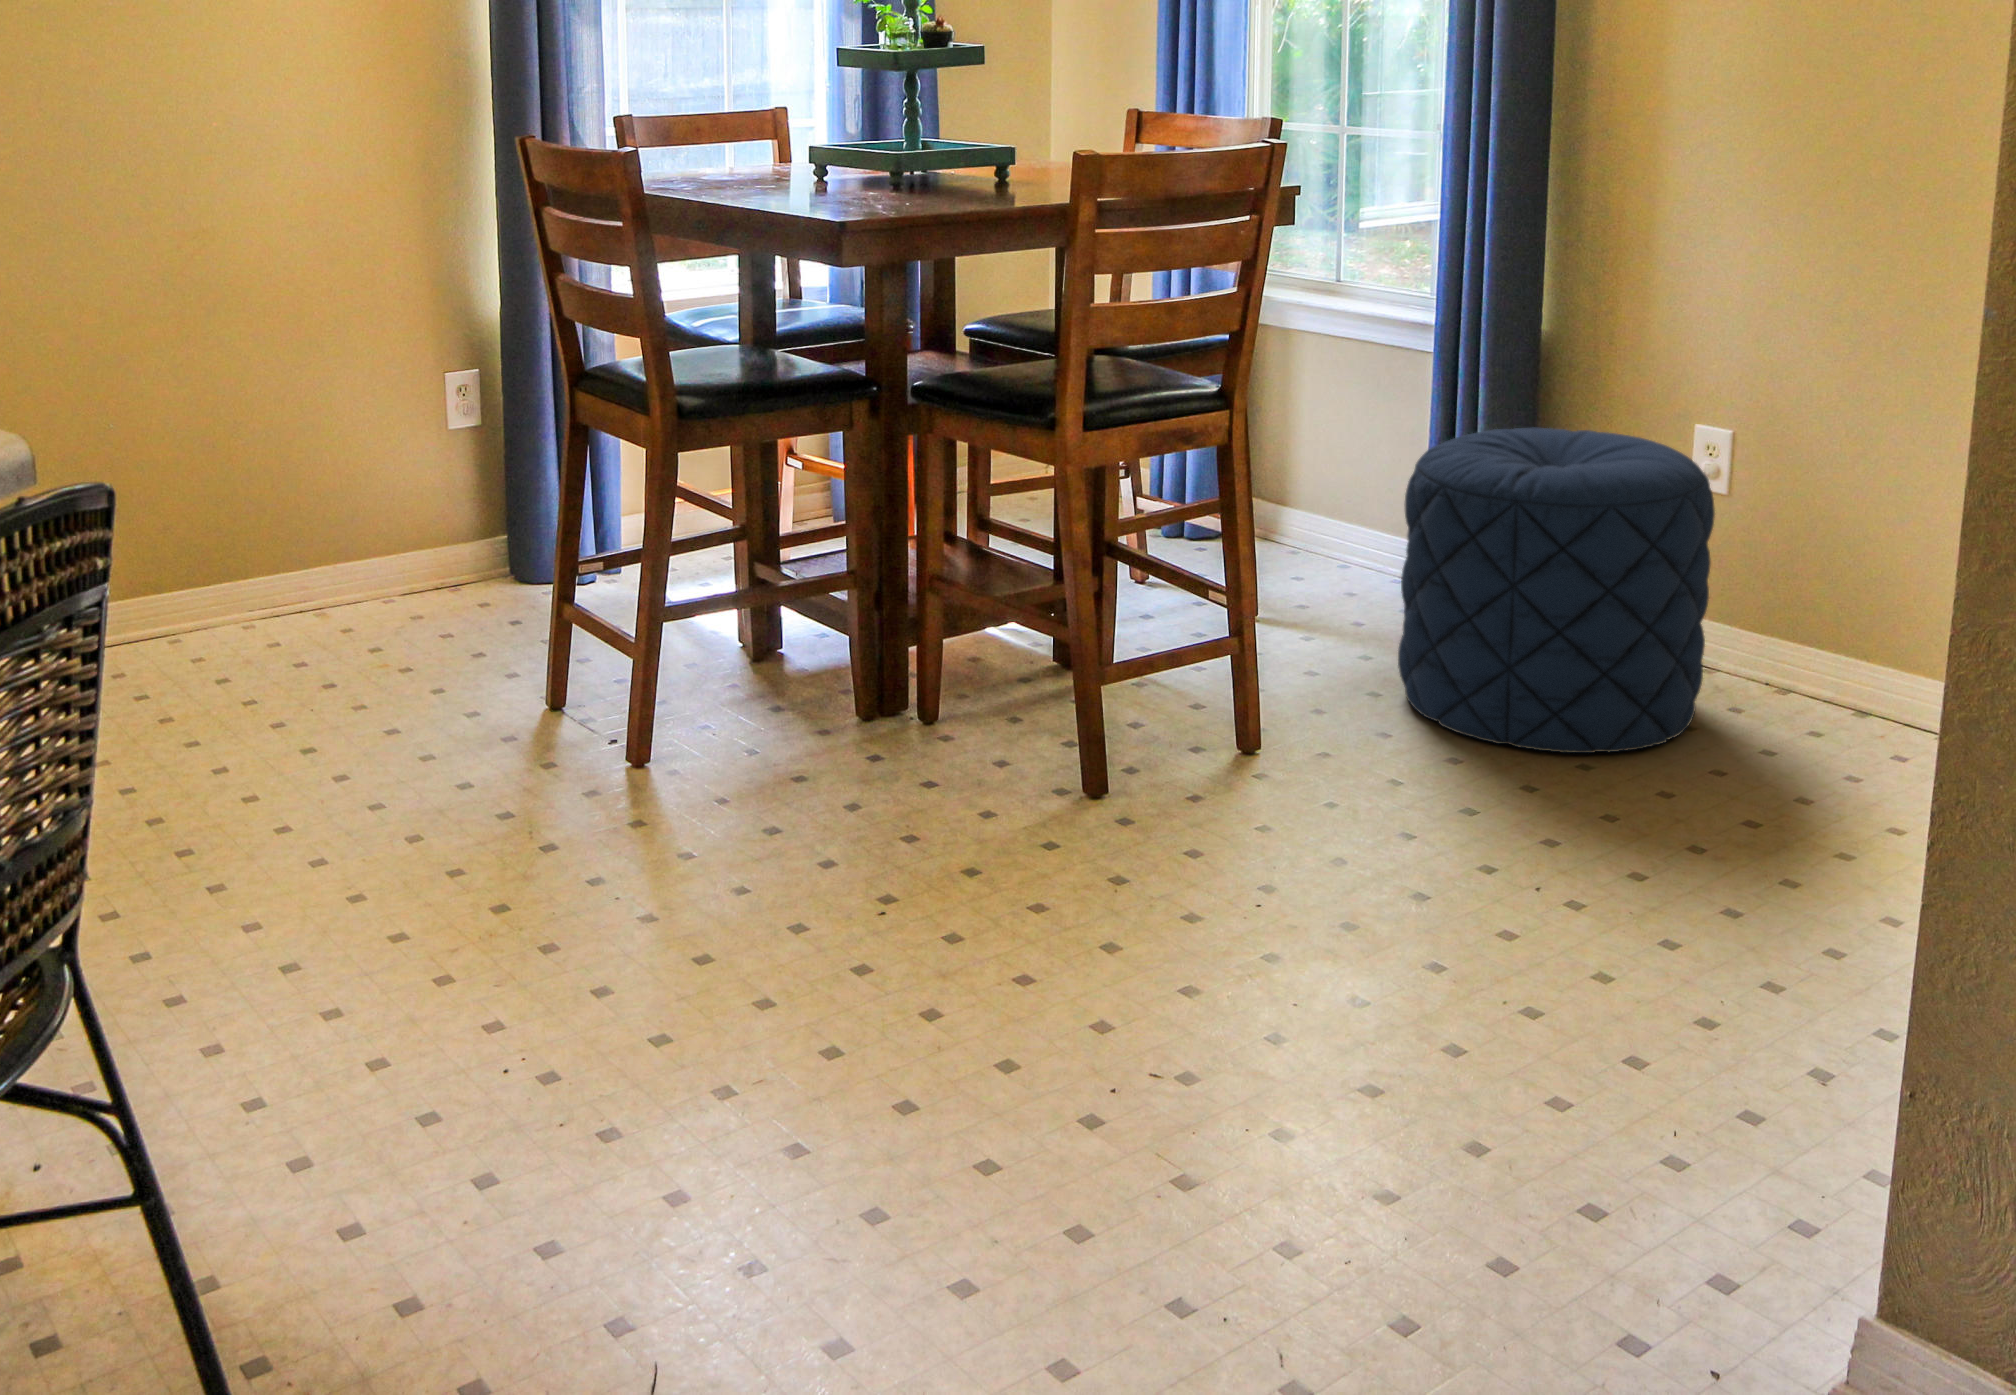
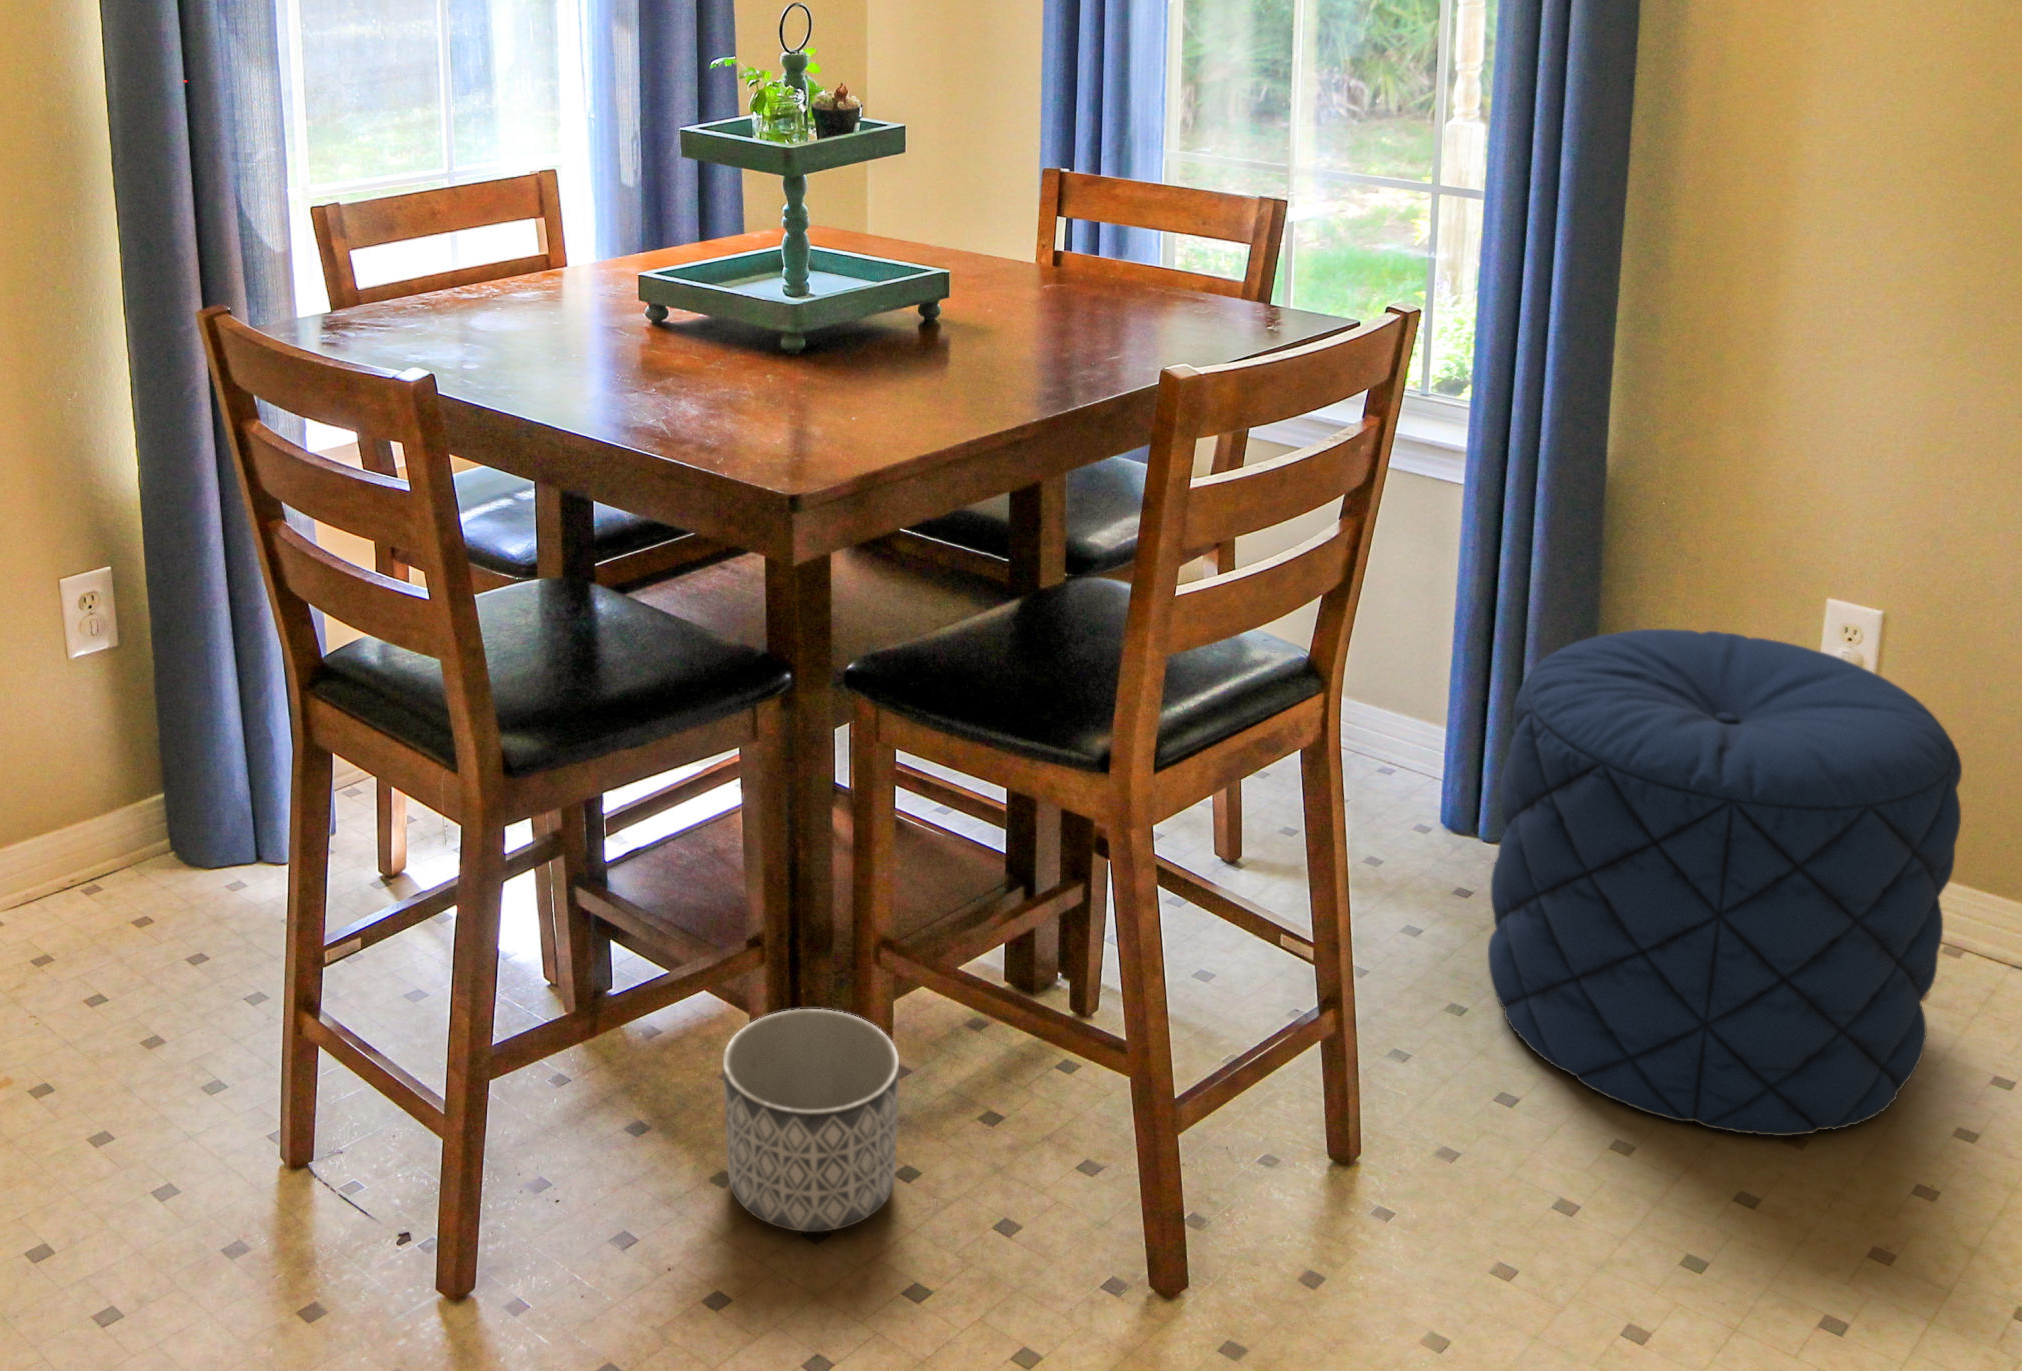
planter: none [823,626,939,749] -> present [723,1009,899,1232]

